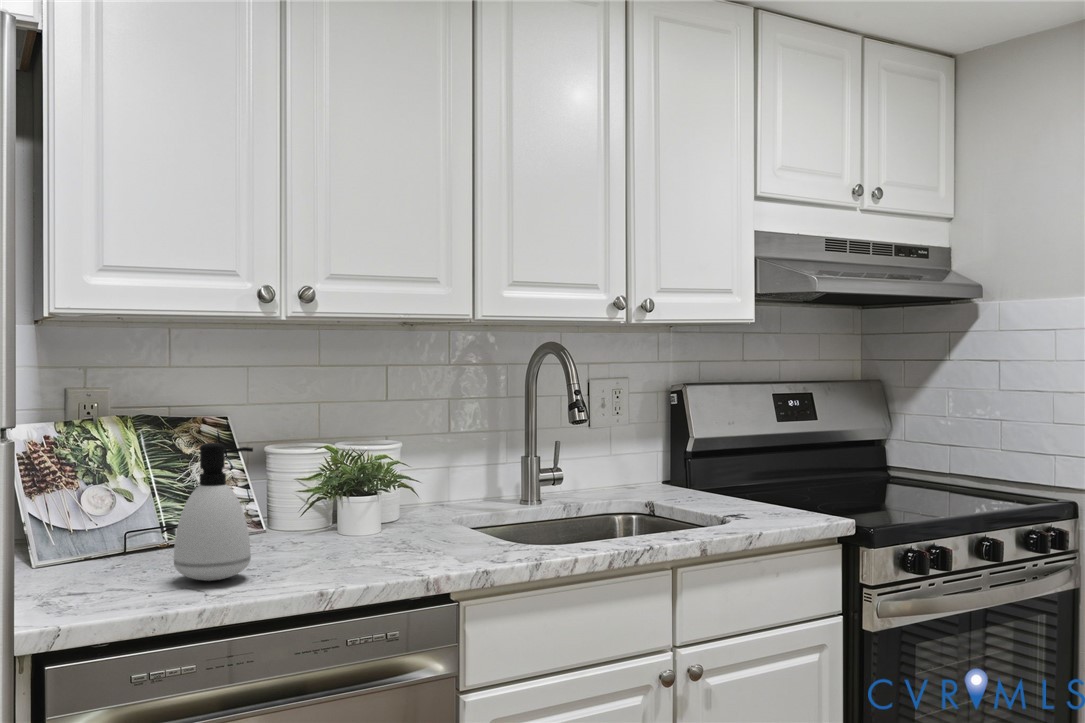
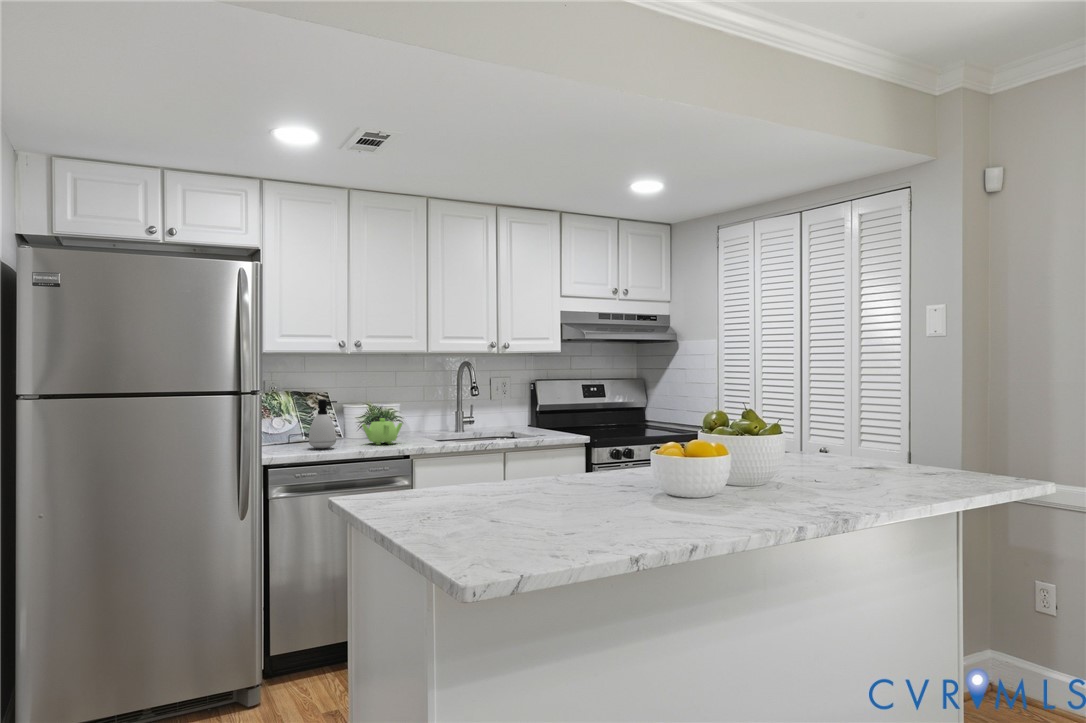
teapot: none [317,487,422,559] -> present [362,418,403,445]

